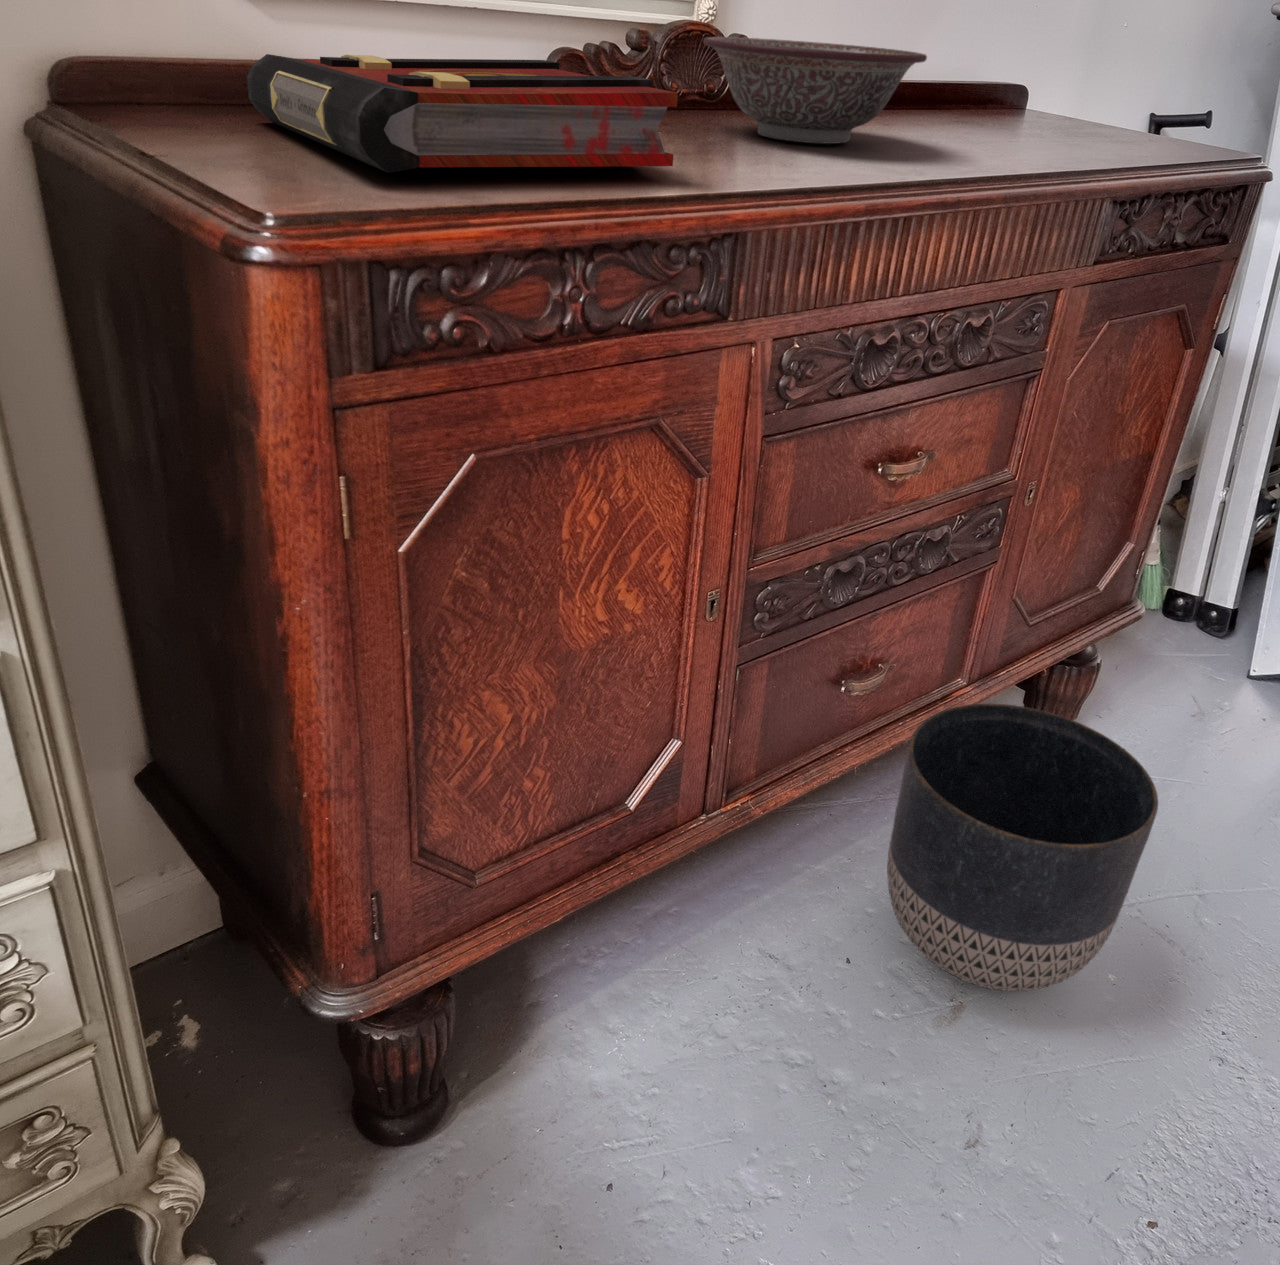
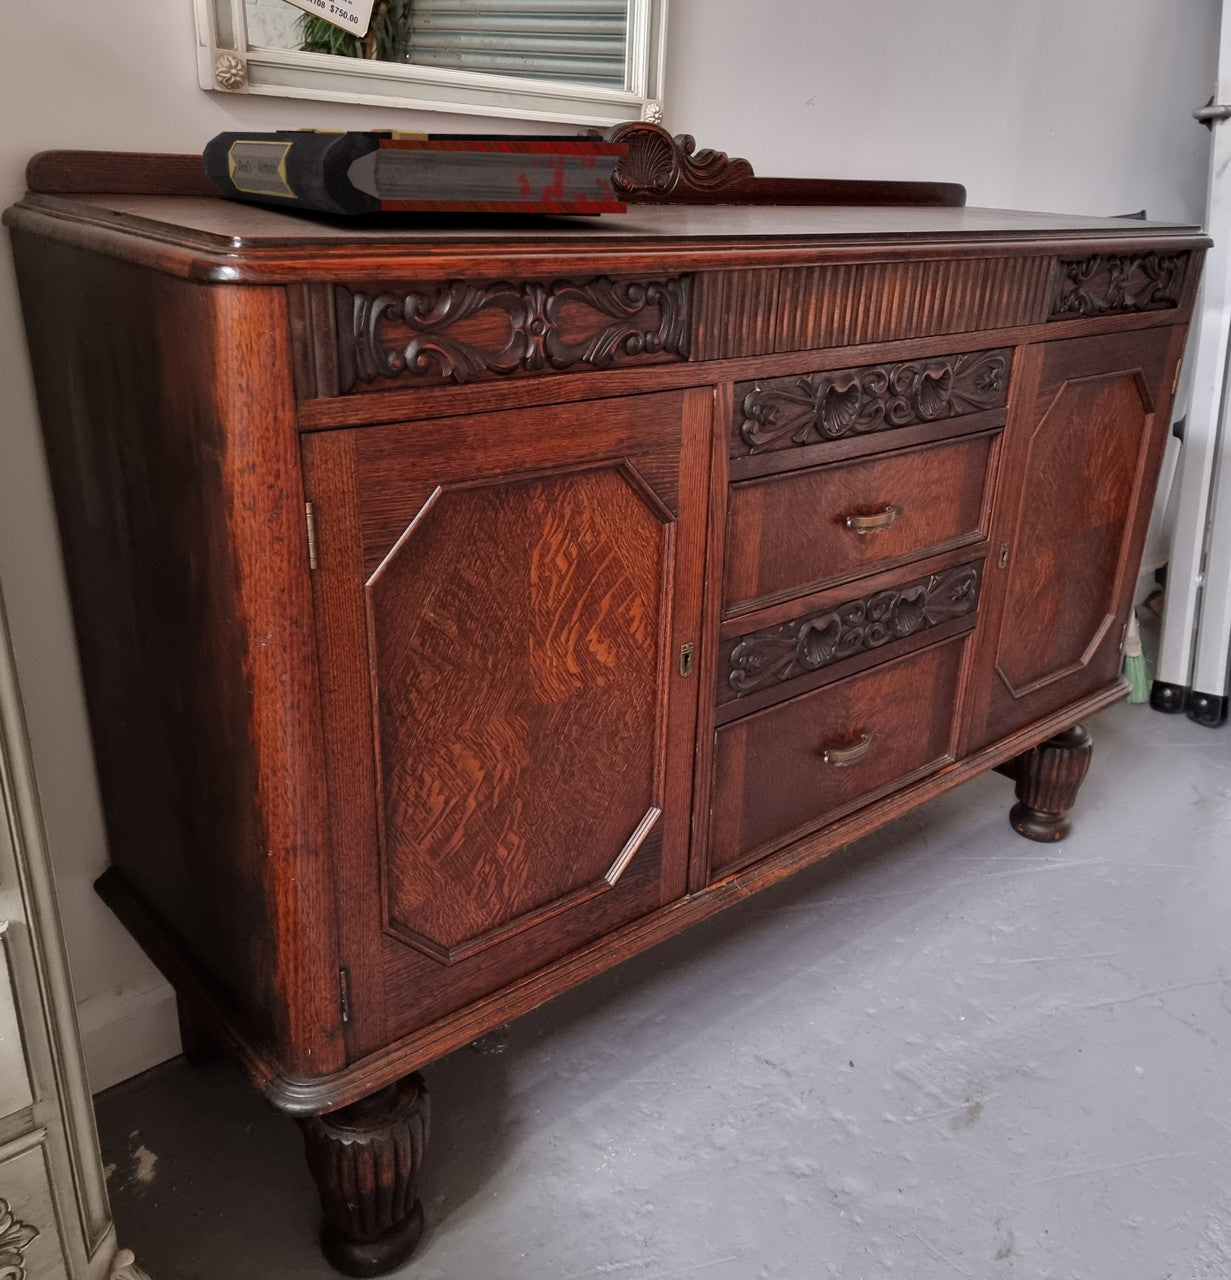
decorative bowl: present [703,37,927,144] -> none [647,116,866,210]
planter: present [887,704,1158,991] -> none [886,776,1166,1083]

